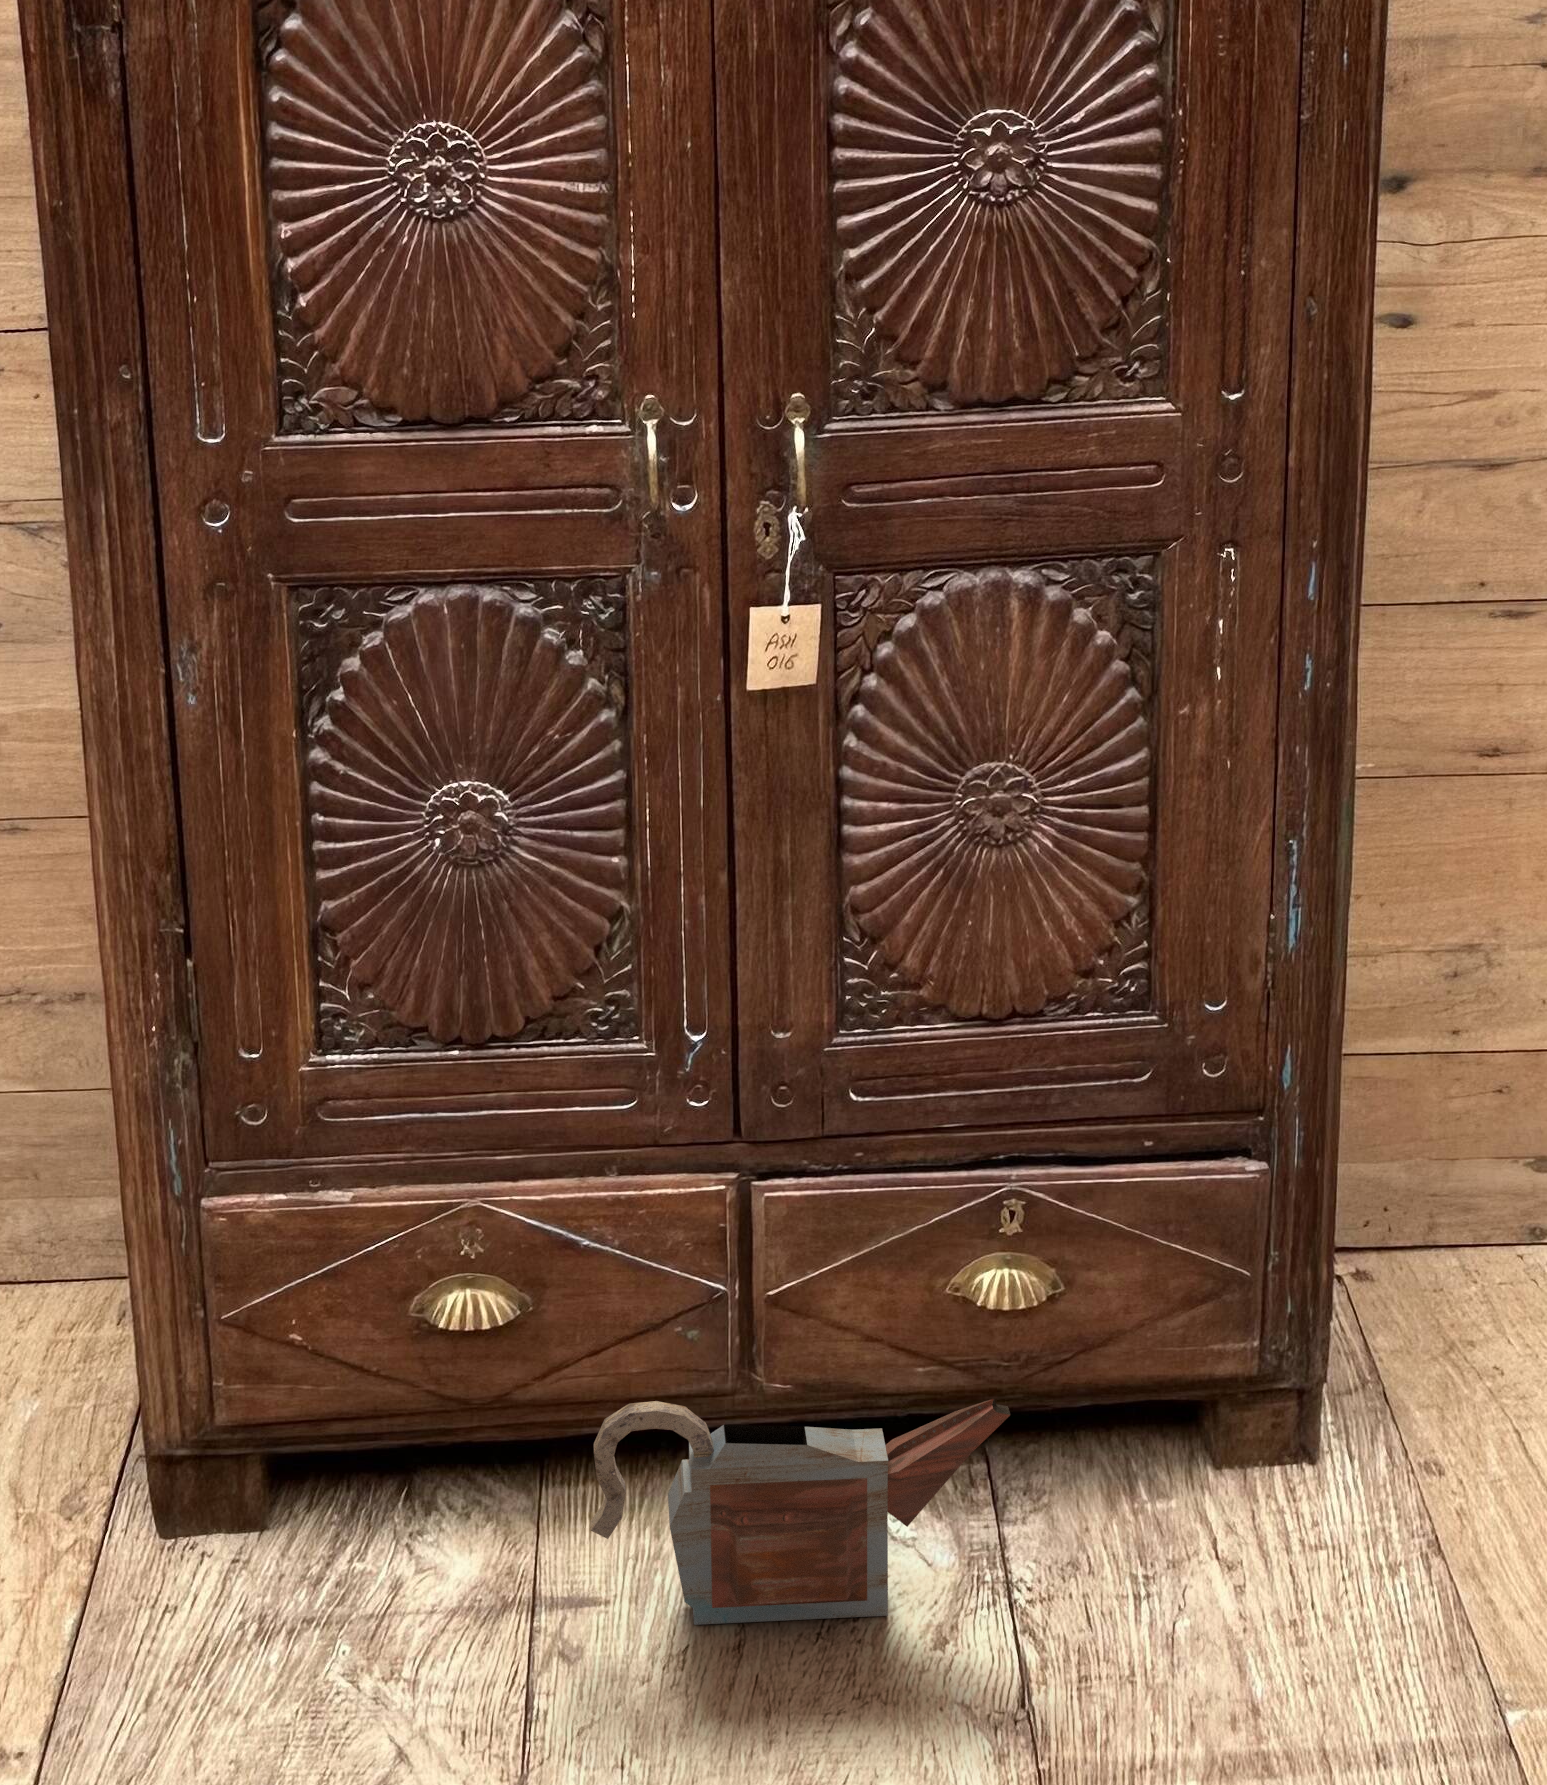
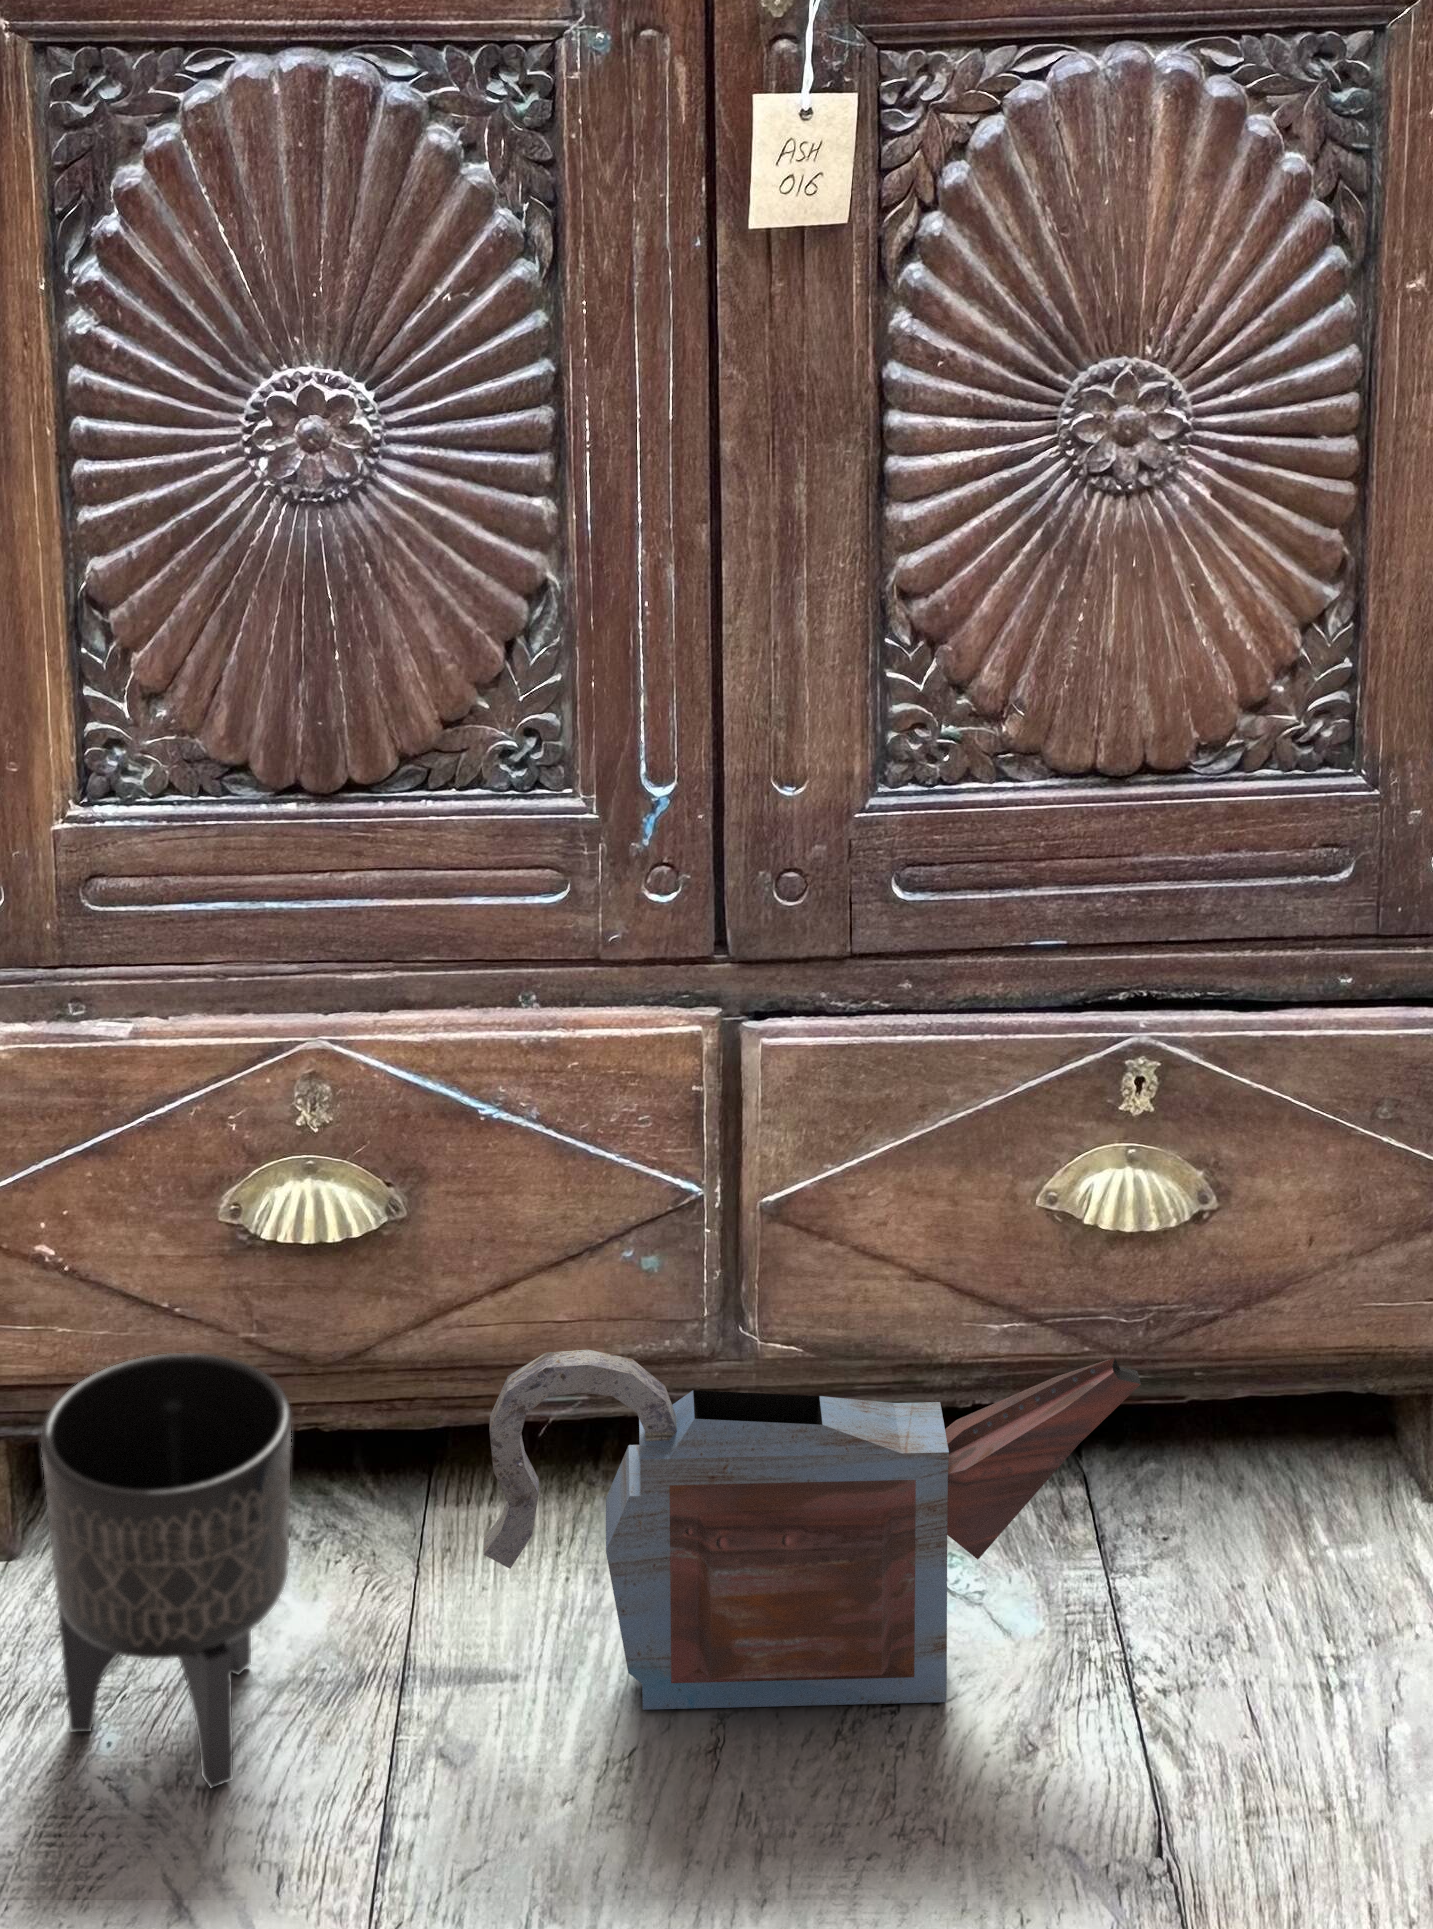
planter: none [308,1408,467,1680] -> present [41,1353,291,1788]

